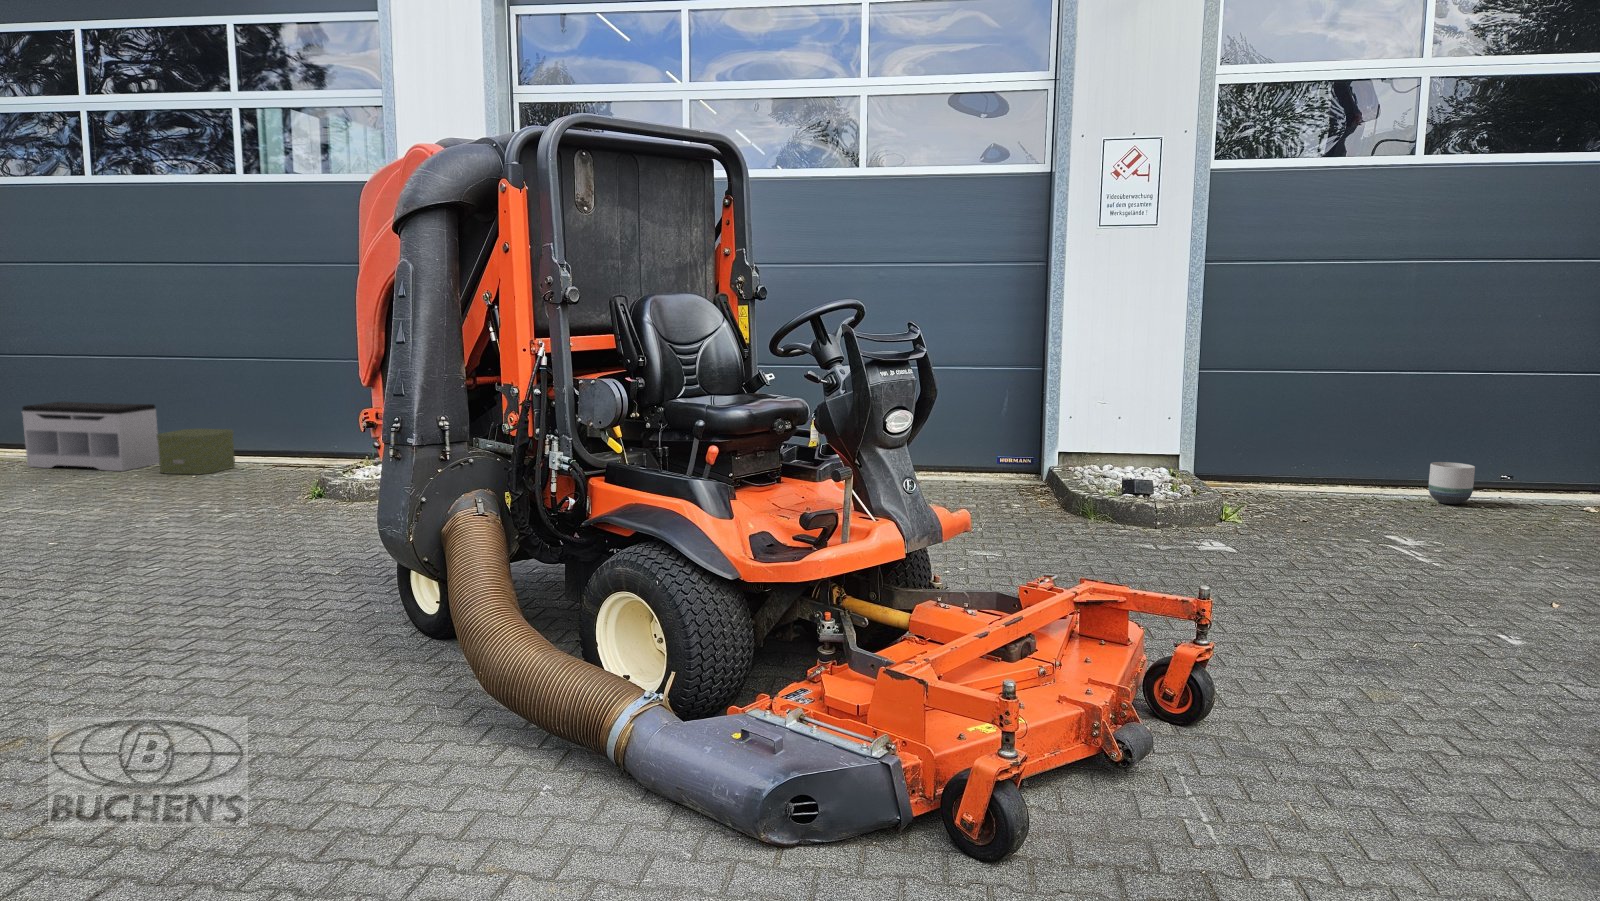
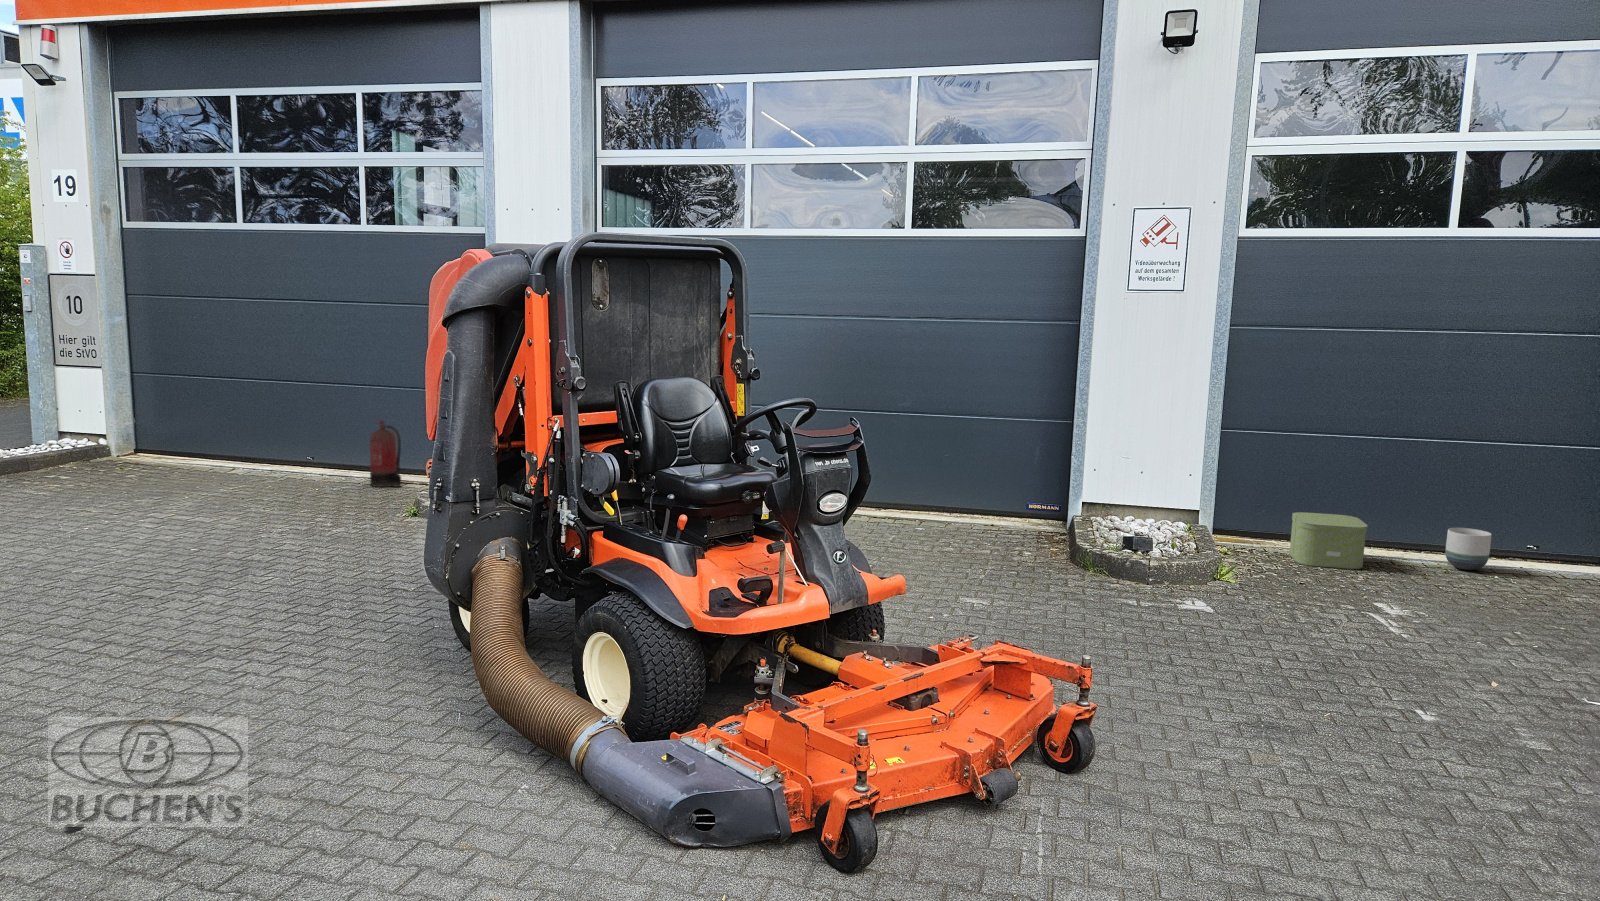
fire extinguisher: none [255,395,295,472] -> present [370,420,401,487]
bench: present [22,402,160,471] -> none [180,418,291,482]
storage box: present [157,429,235,474] -> present [1289,512,1367,569]

